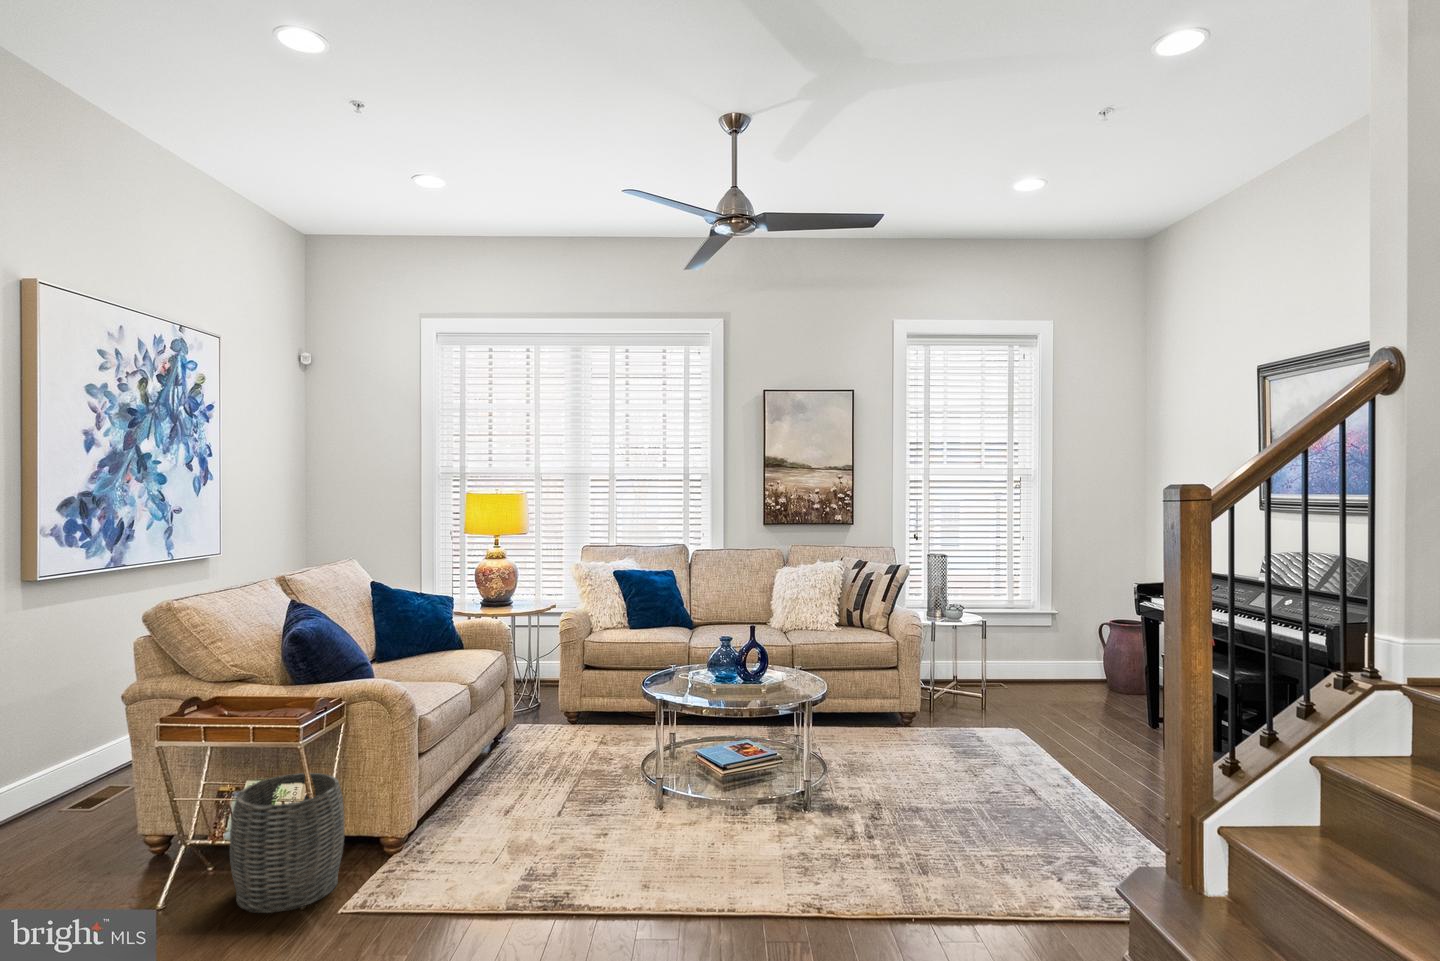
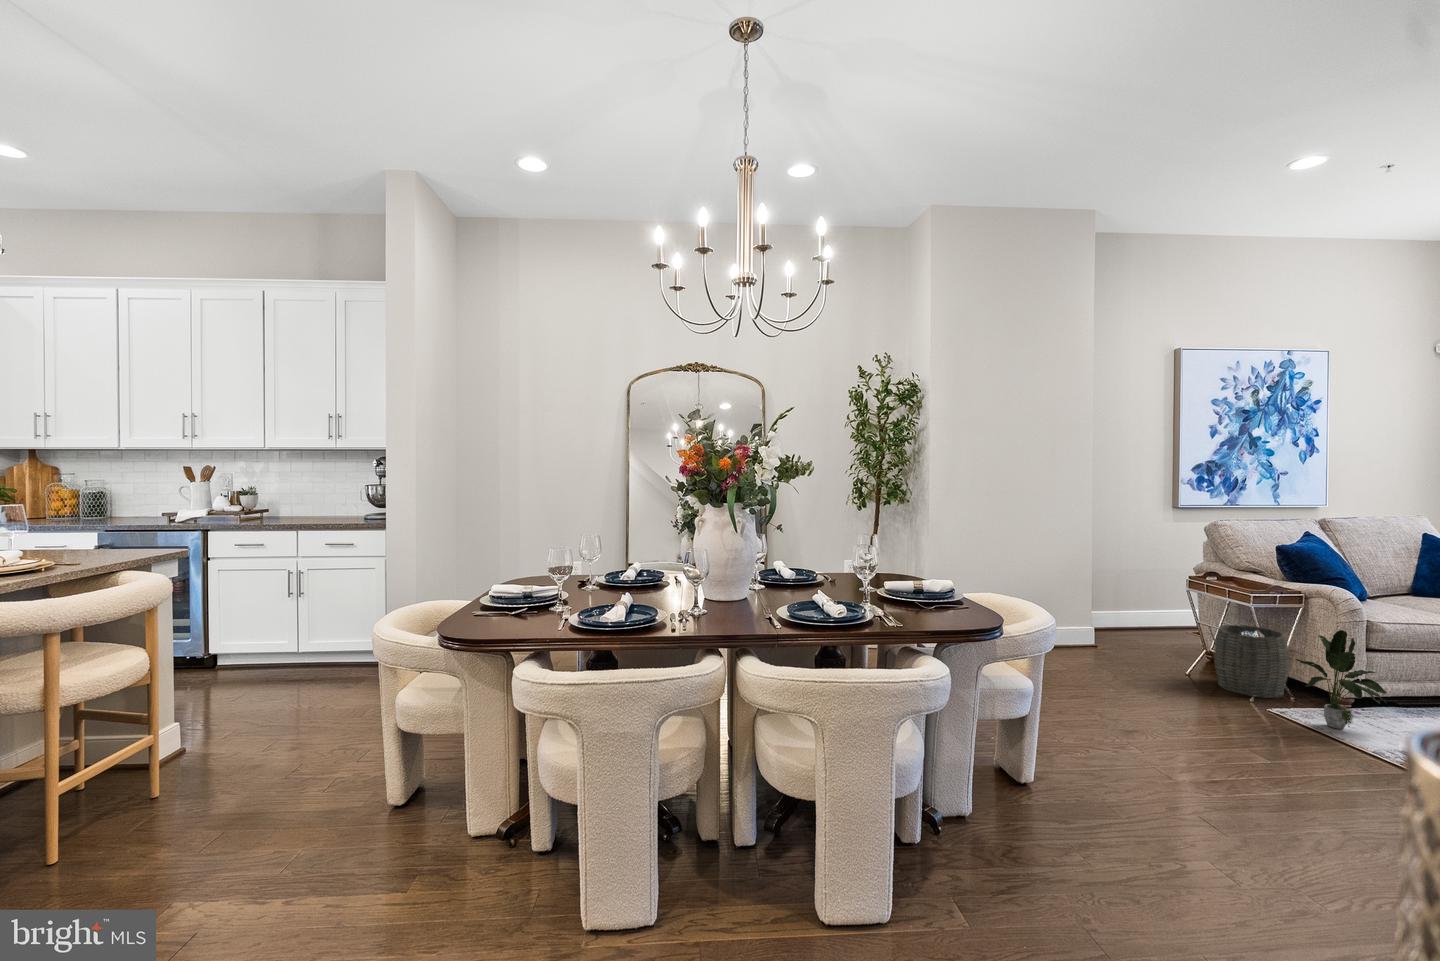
potted plant: none [412,748,510,903] -> present [1296,630,1387,729]

